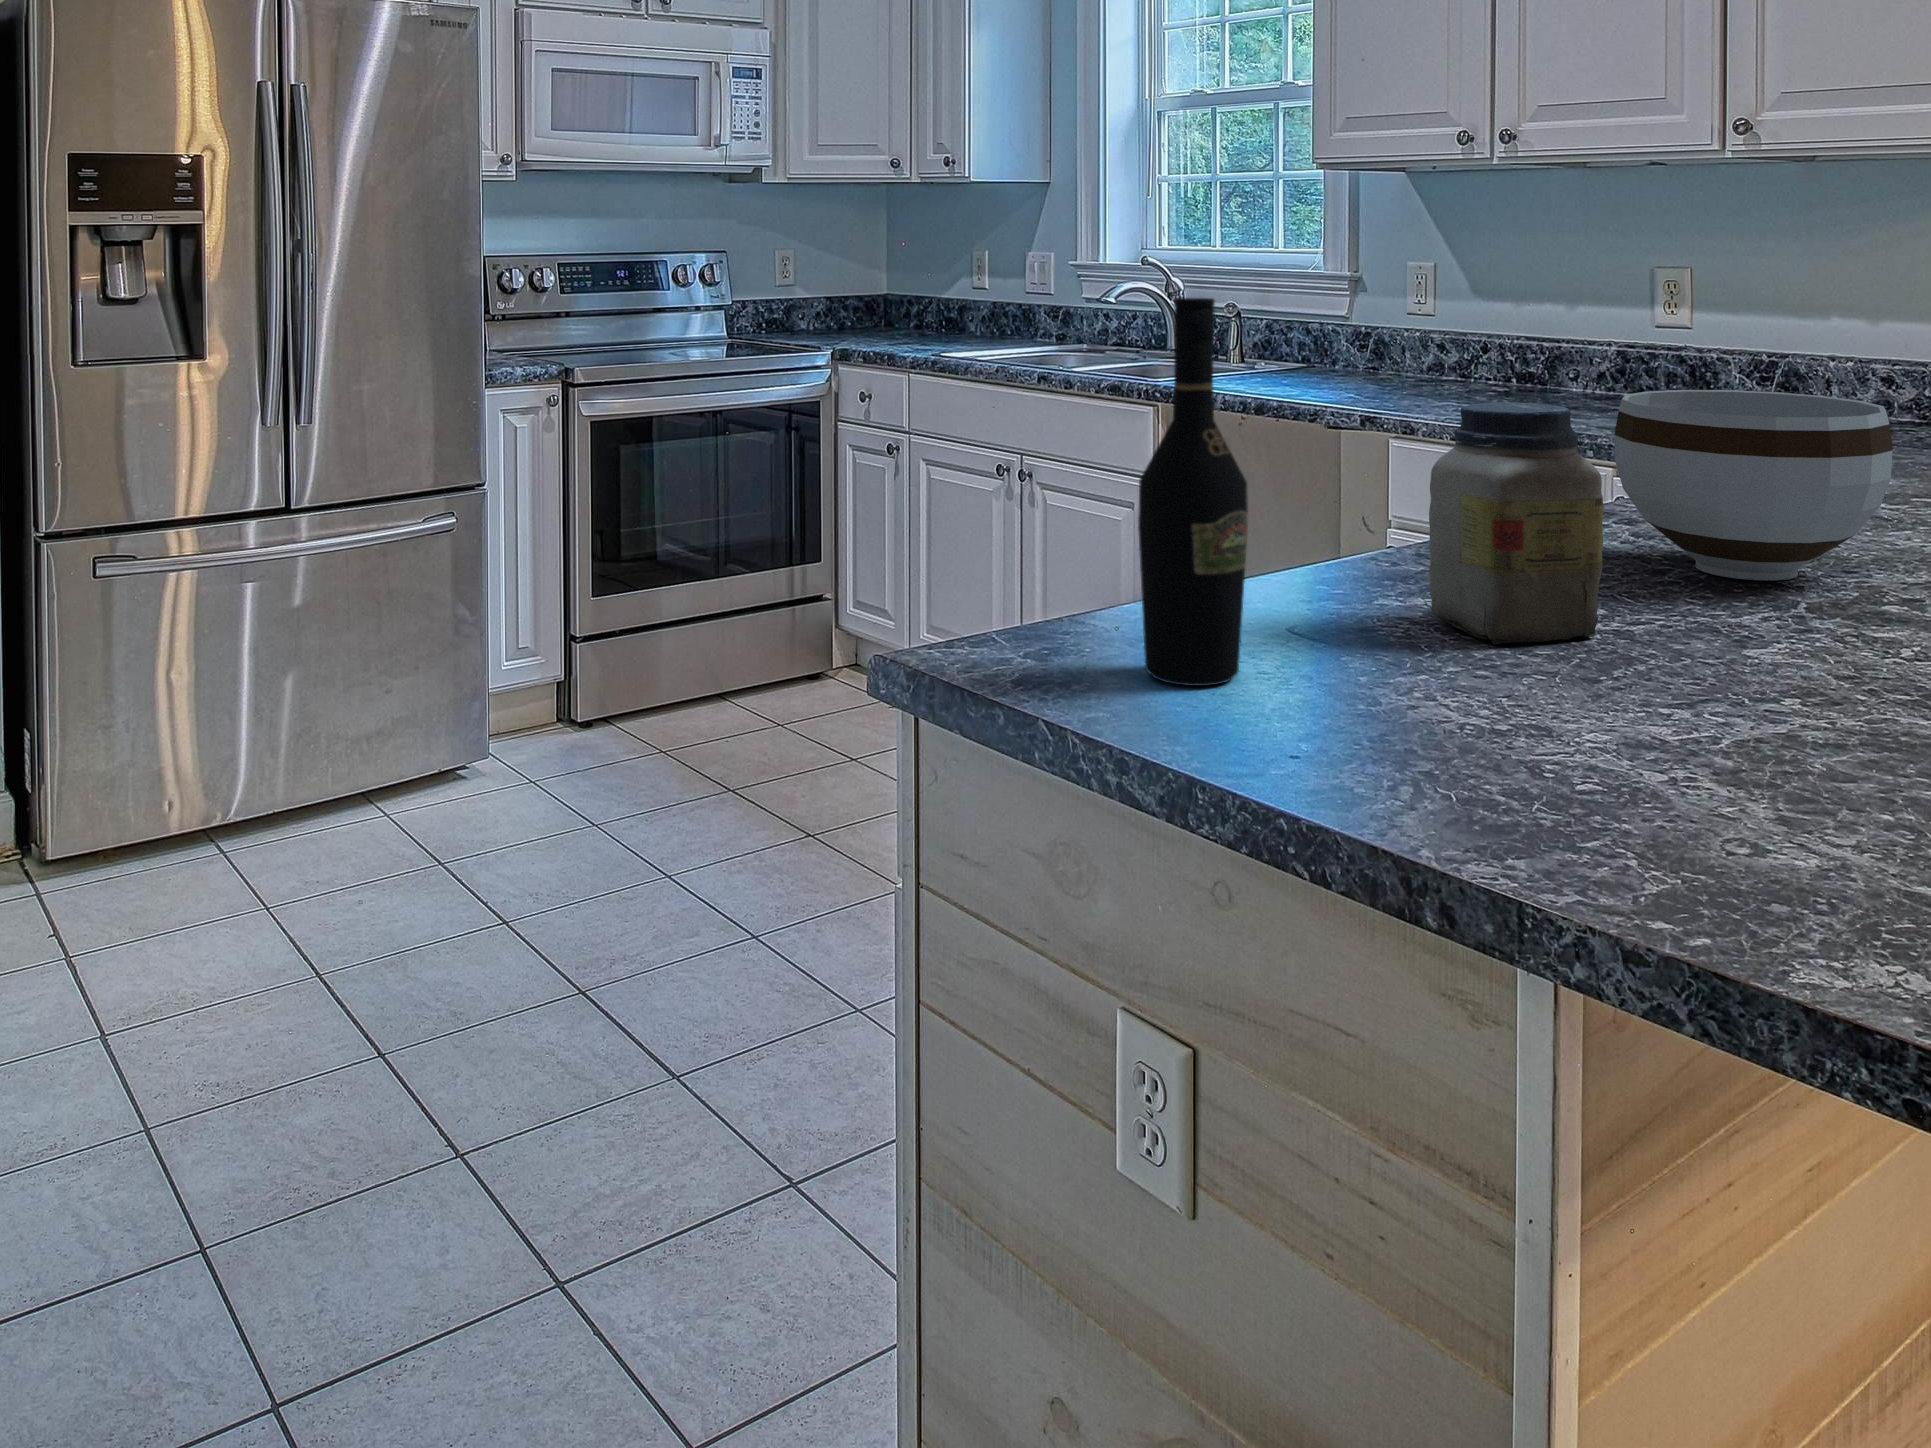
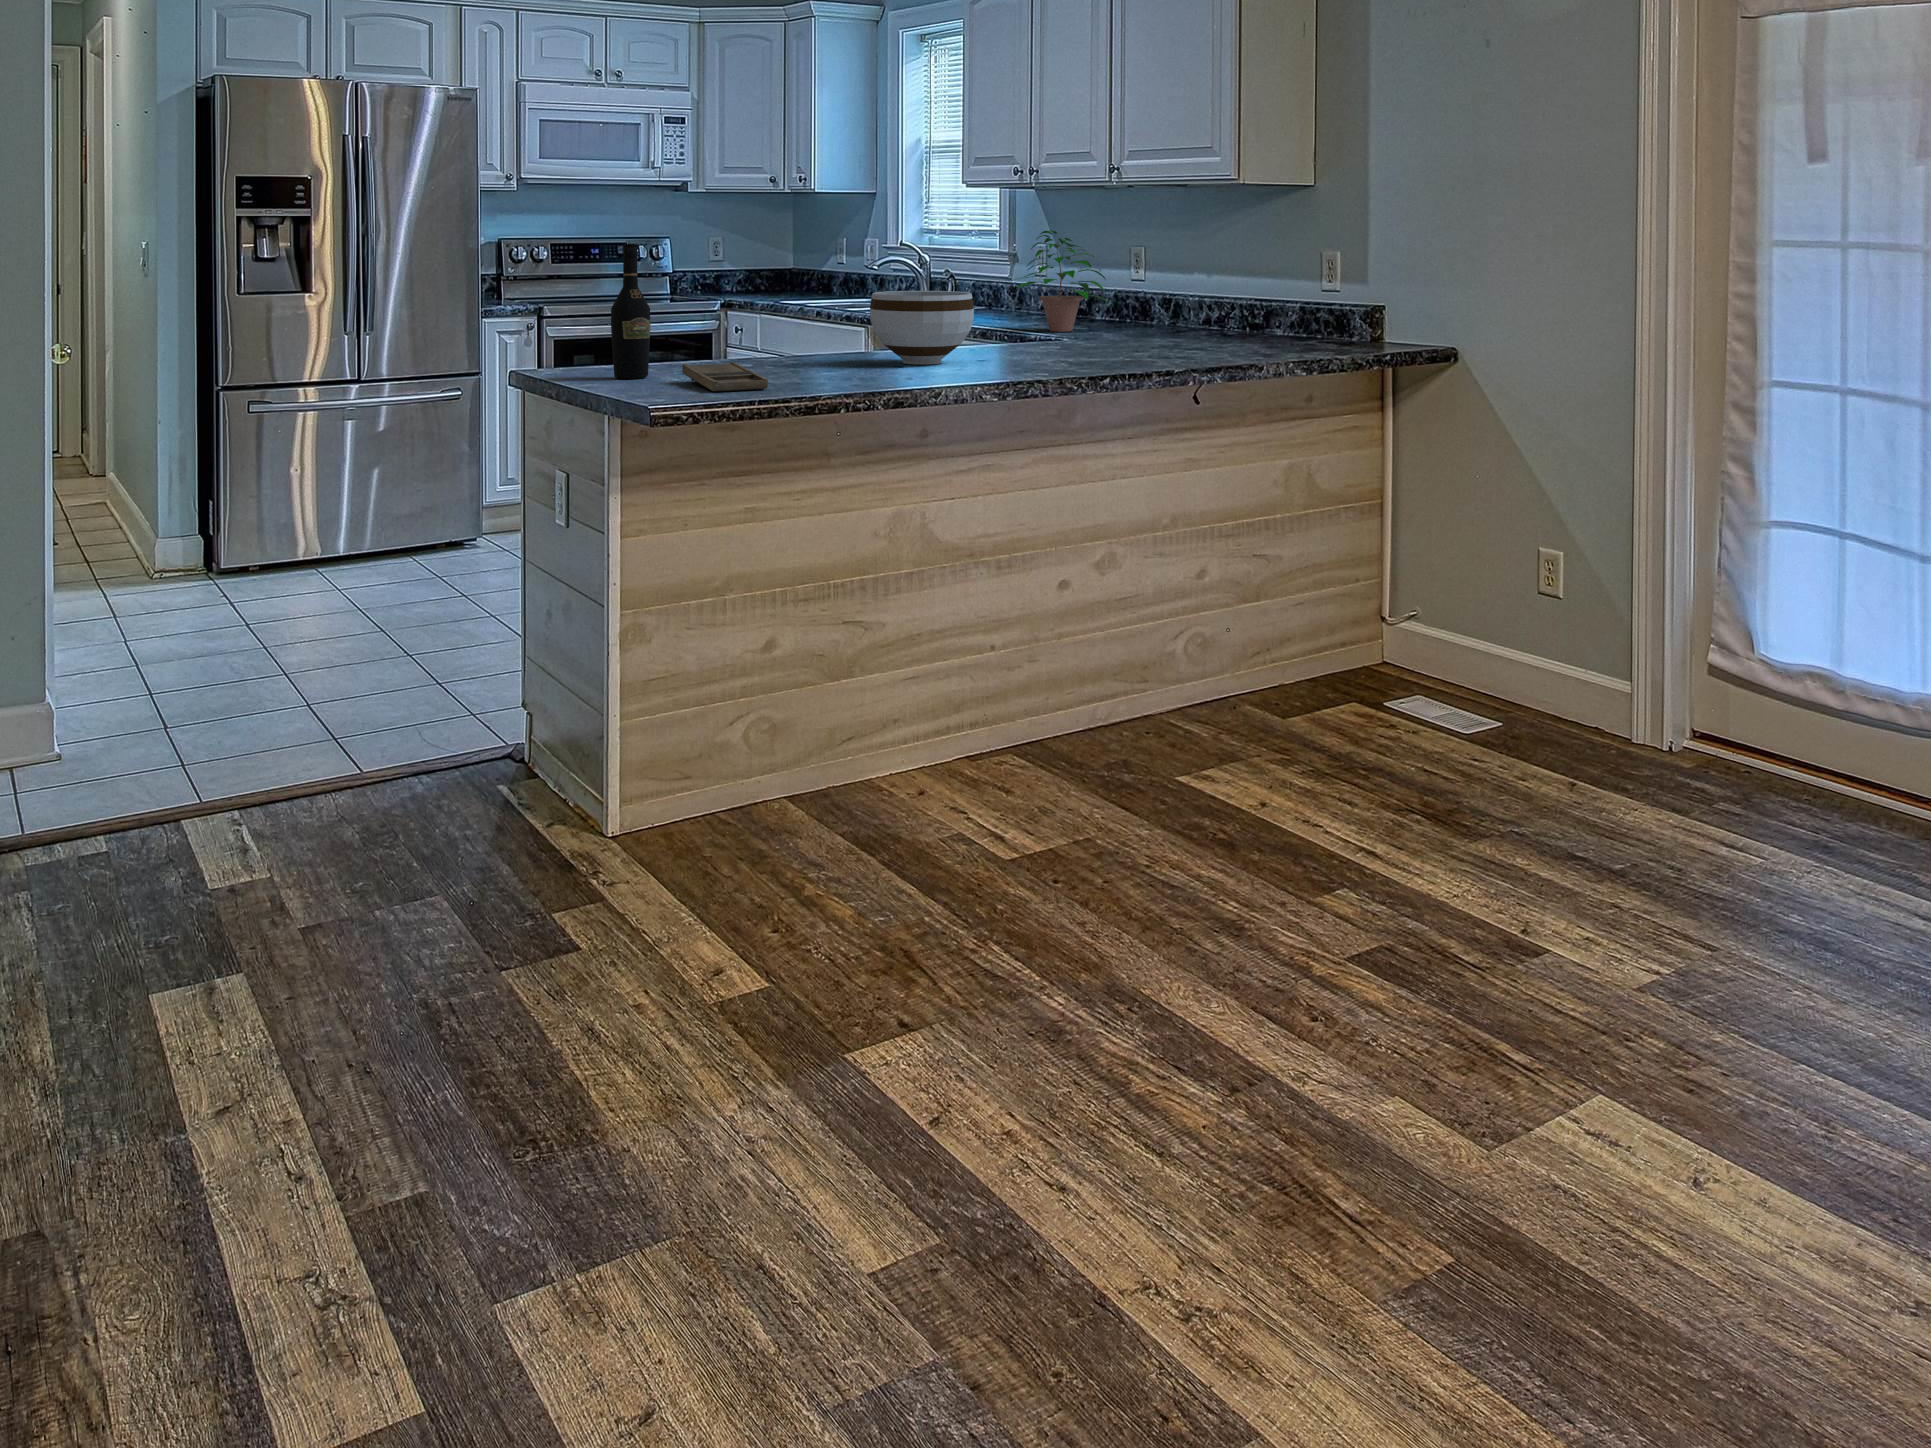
potted plant: none [1499,240,1695,427] -> present [1016,230,1110,332]
jar: present [1429,402,1604,644] -> none [752,287,804,374]
tray: none [1406,640,1839,817] -> present [682,362,768,392]

